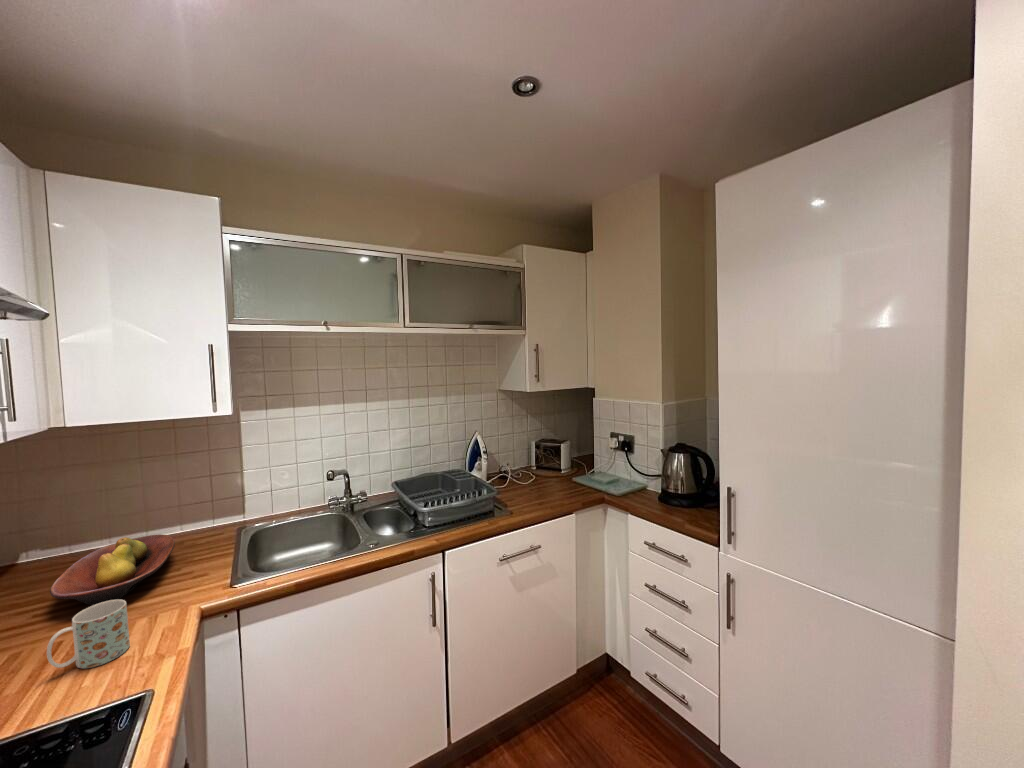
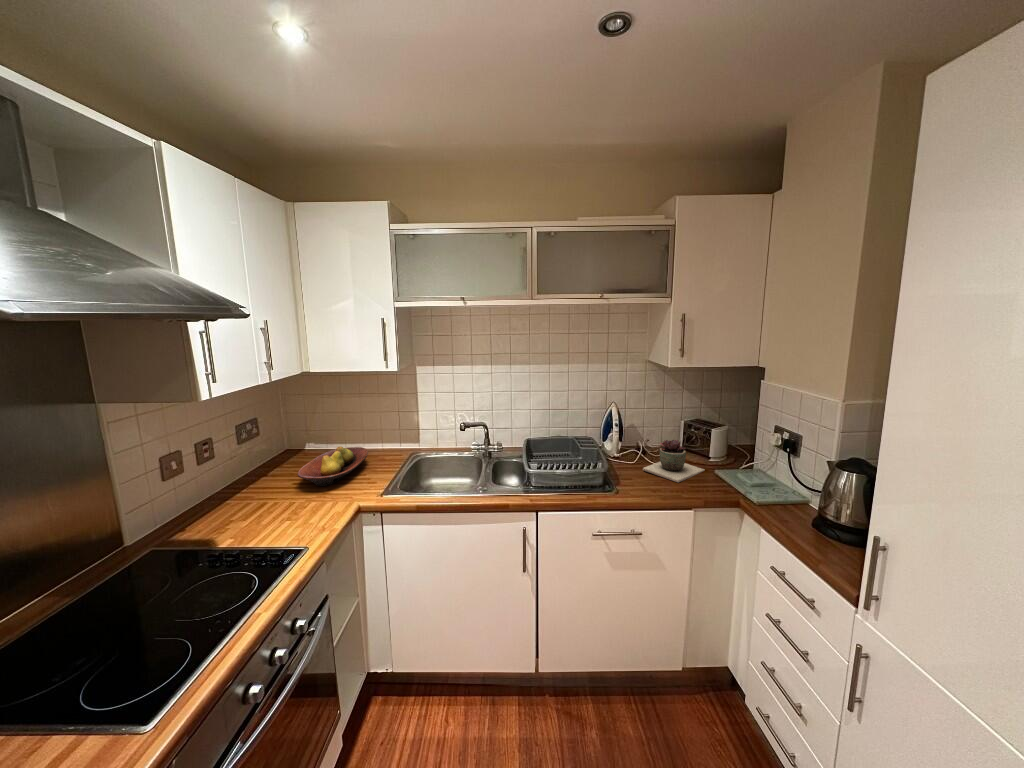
succulent plant: none [519,456,566,493] -> present [643,440,705,482]
mug: present [47,600,130,668] -> none [276,487,316,524]

